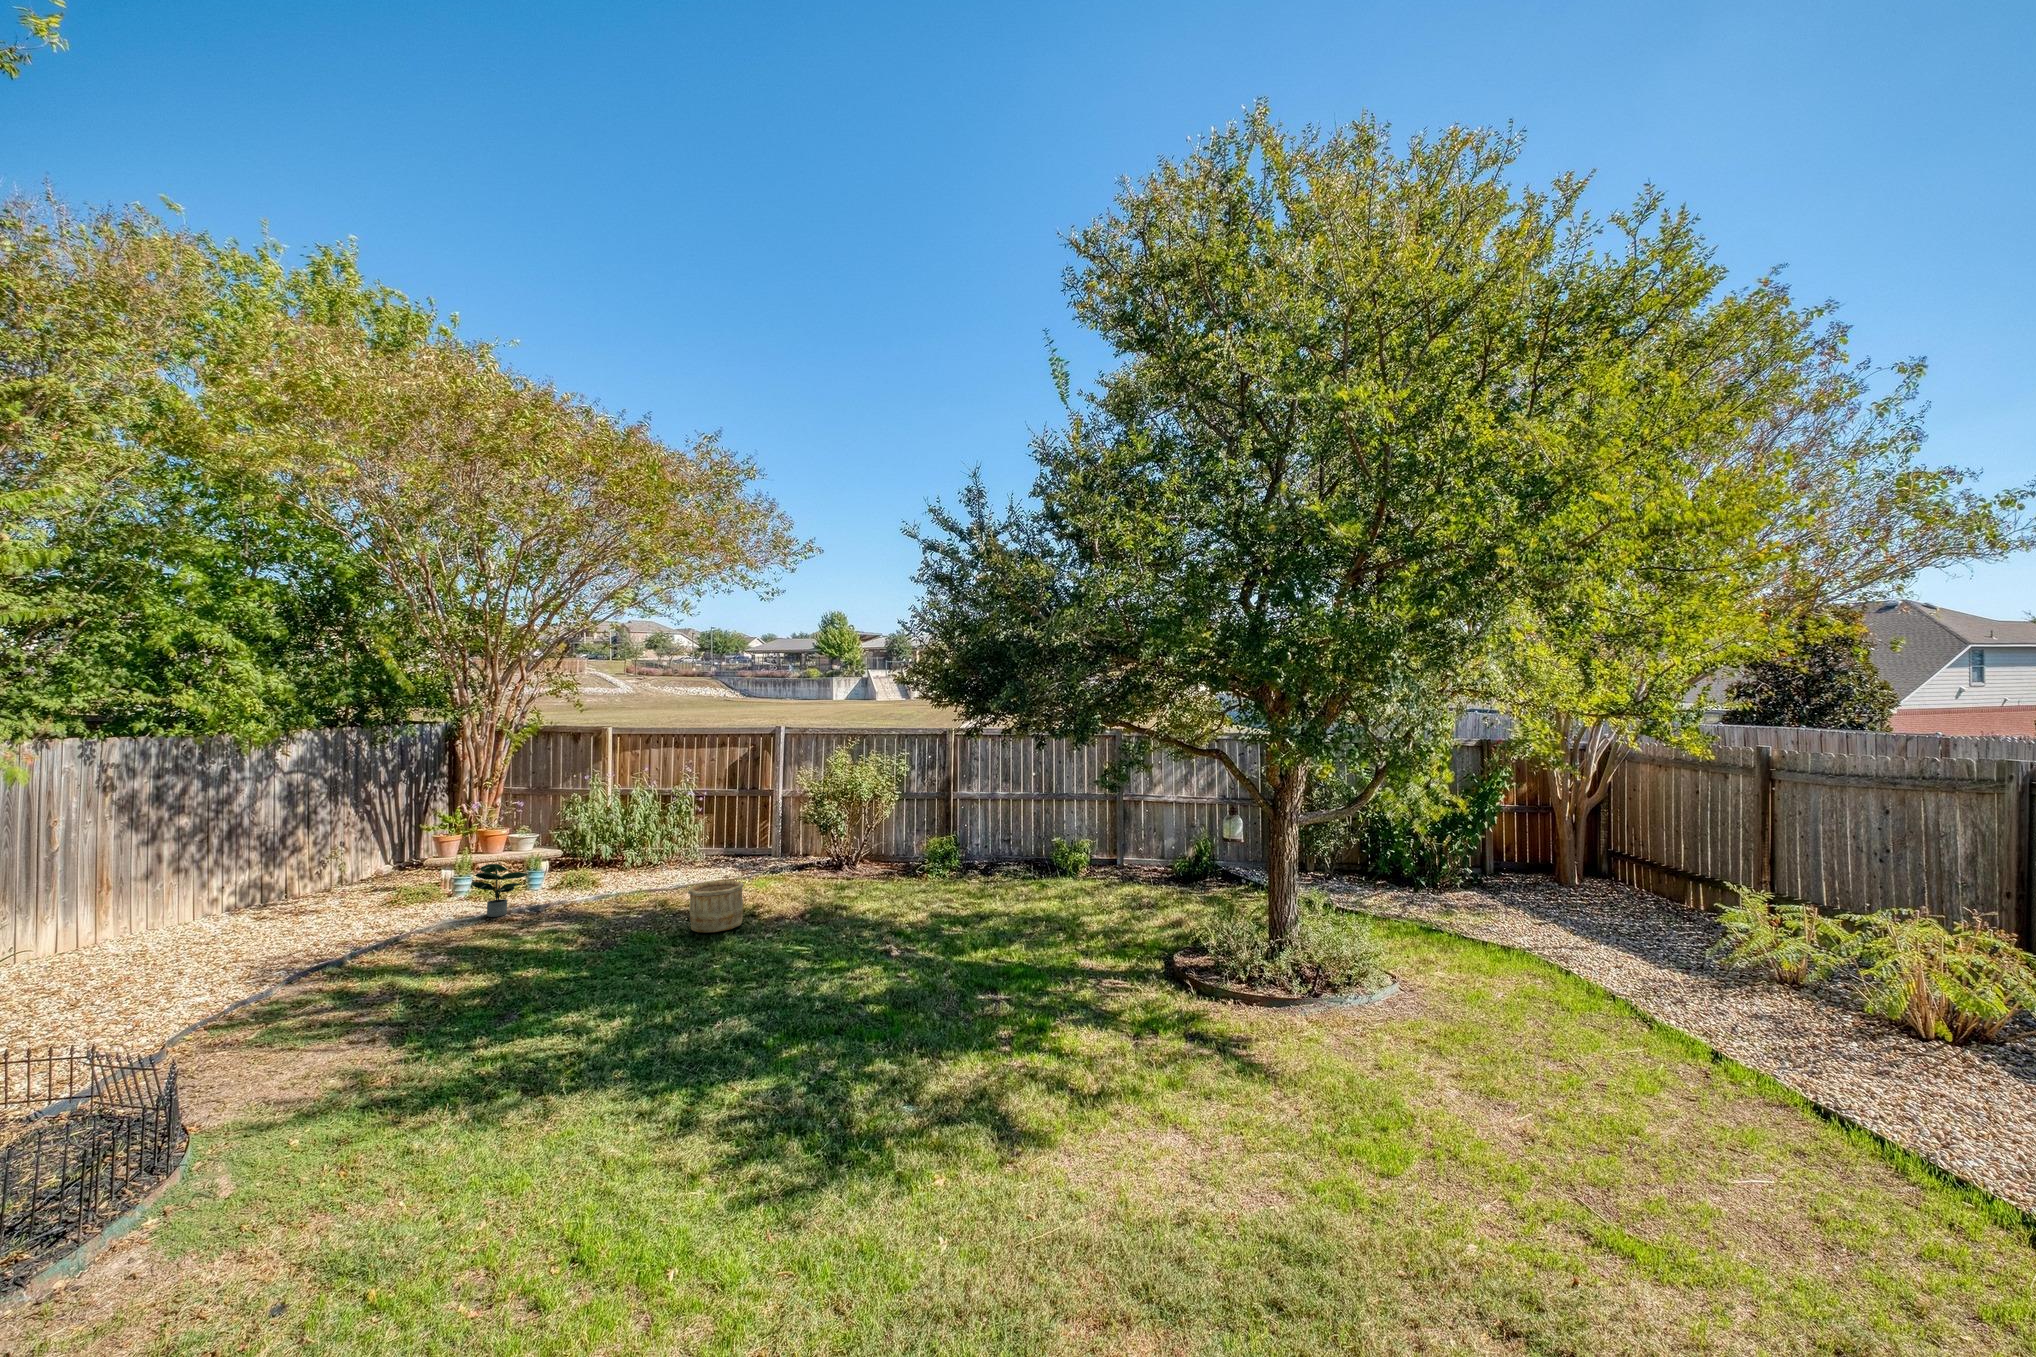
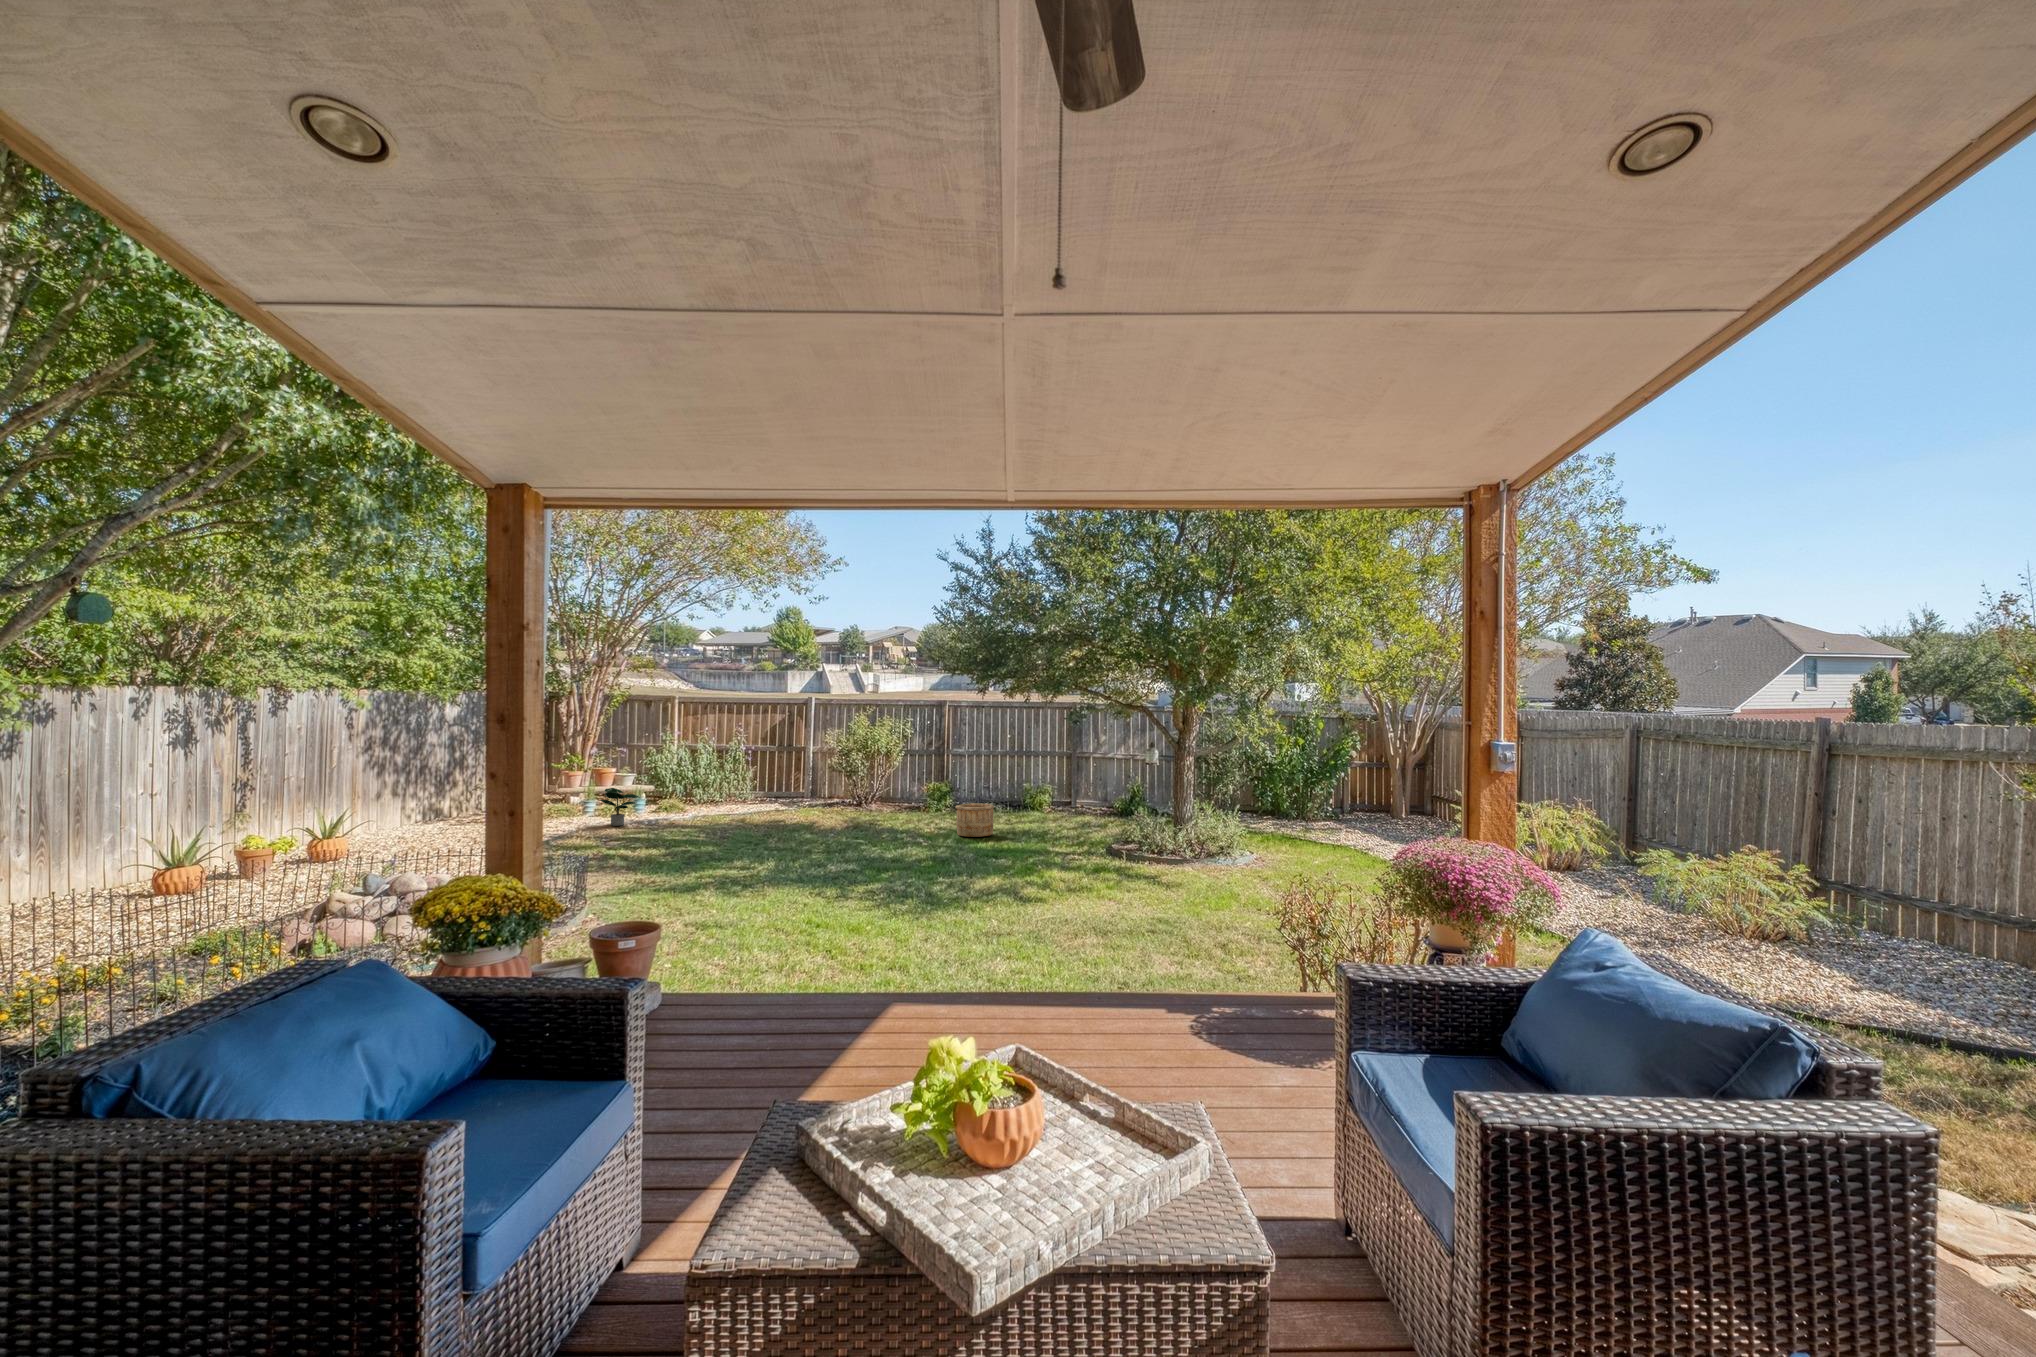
wooden bucket: present [688,881,744,932] -> present [956,803,994,837]

